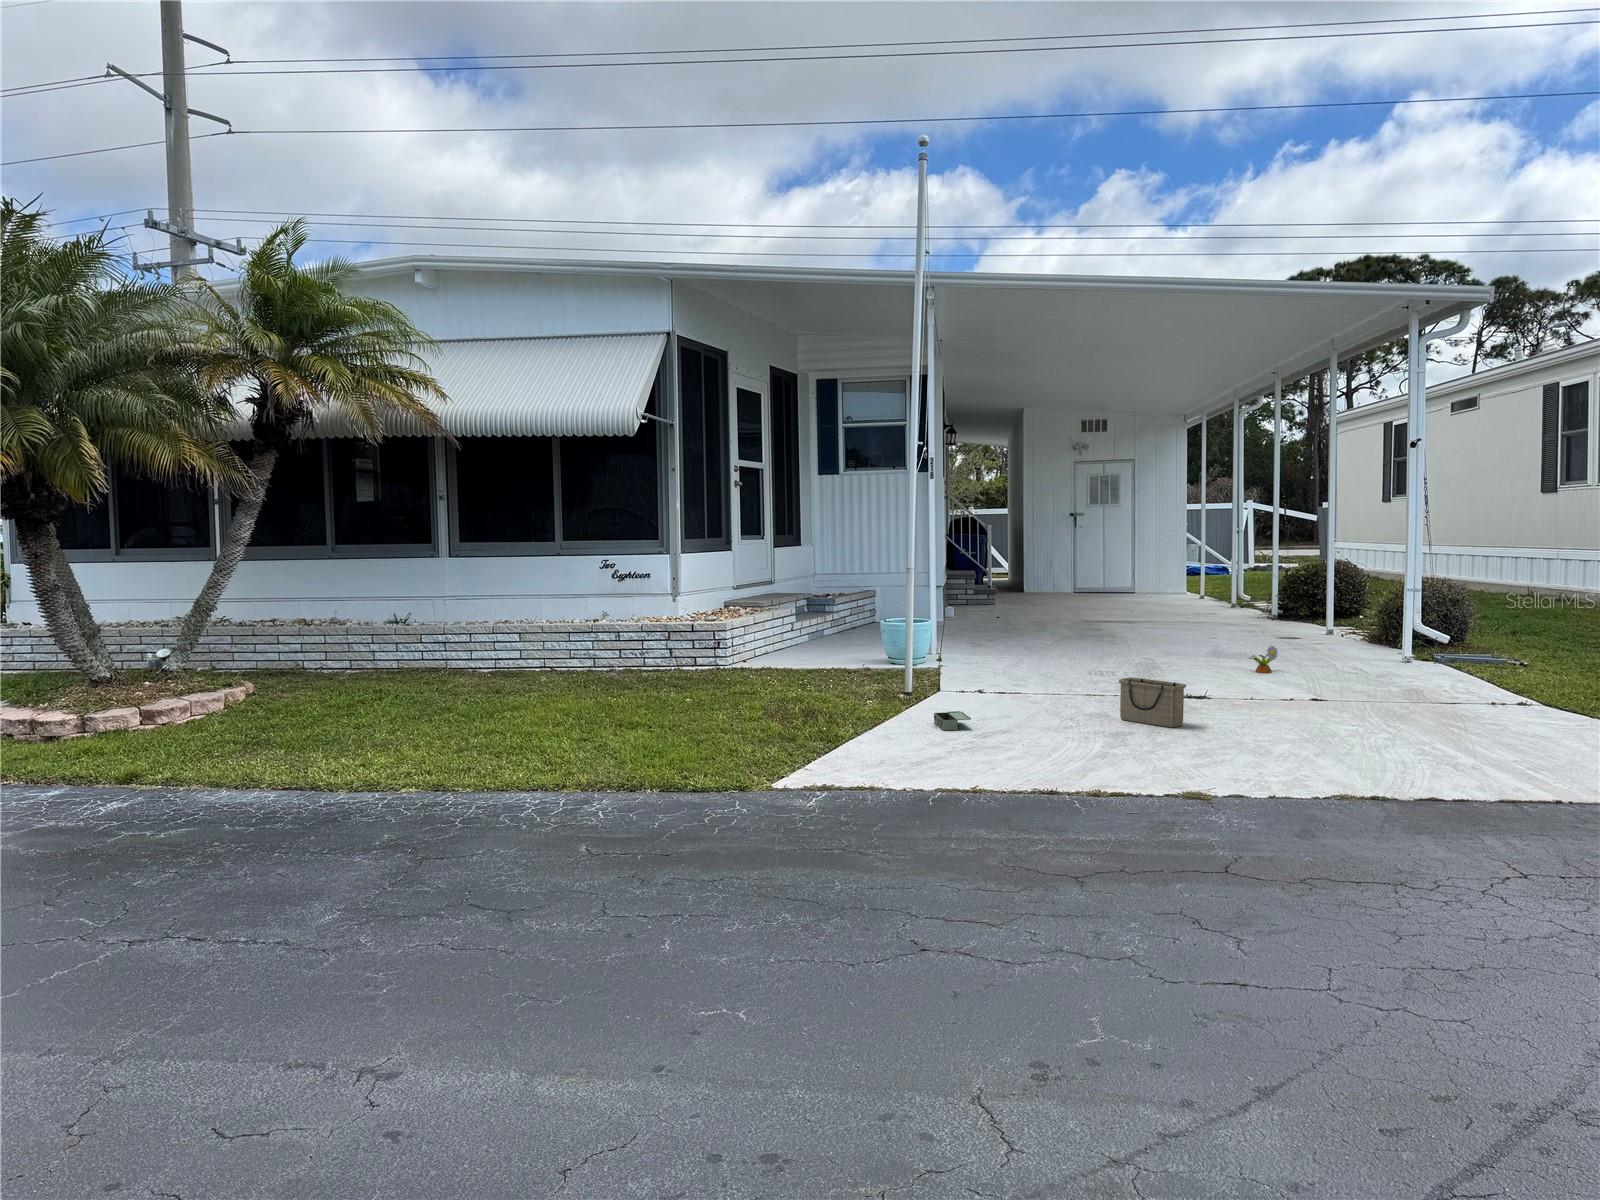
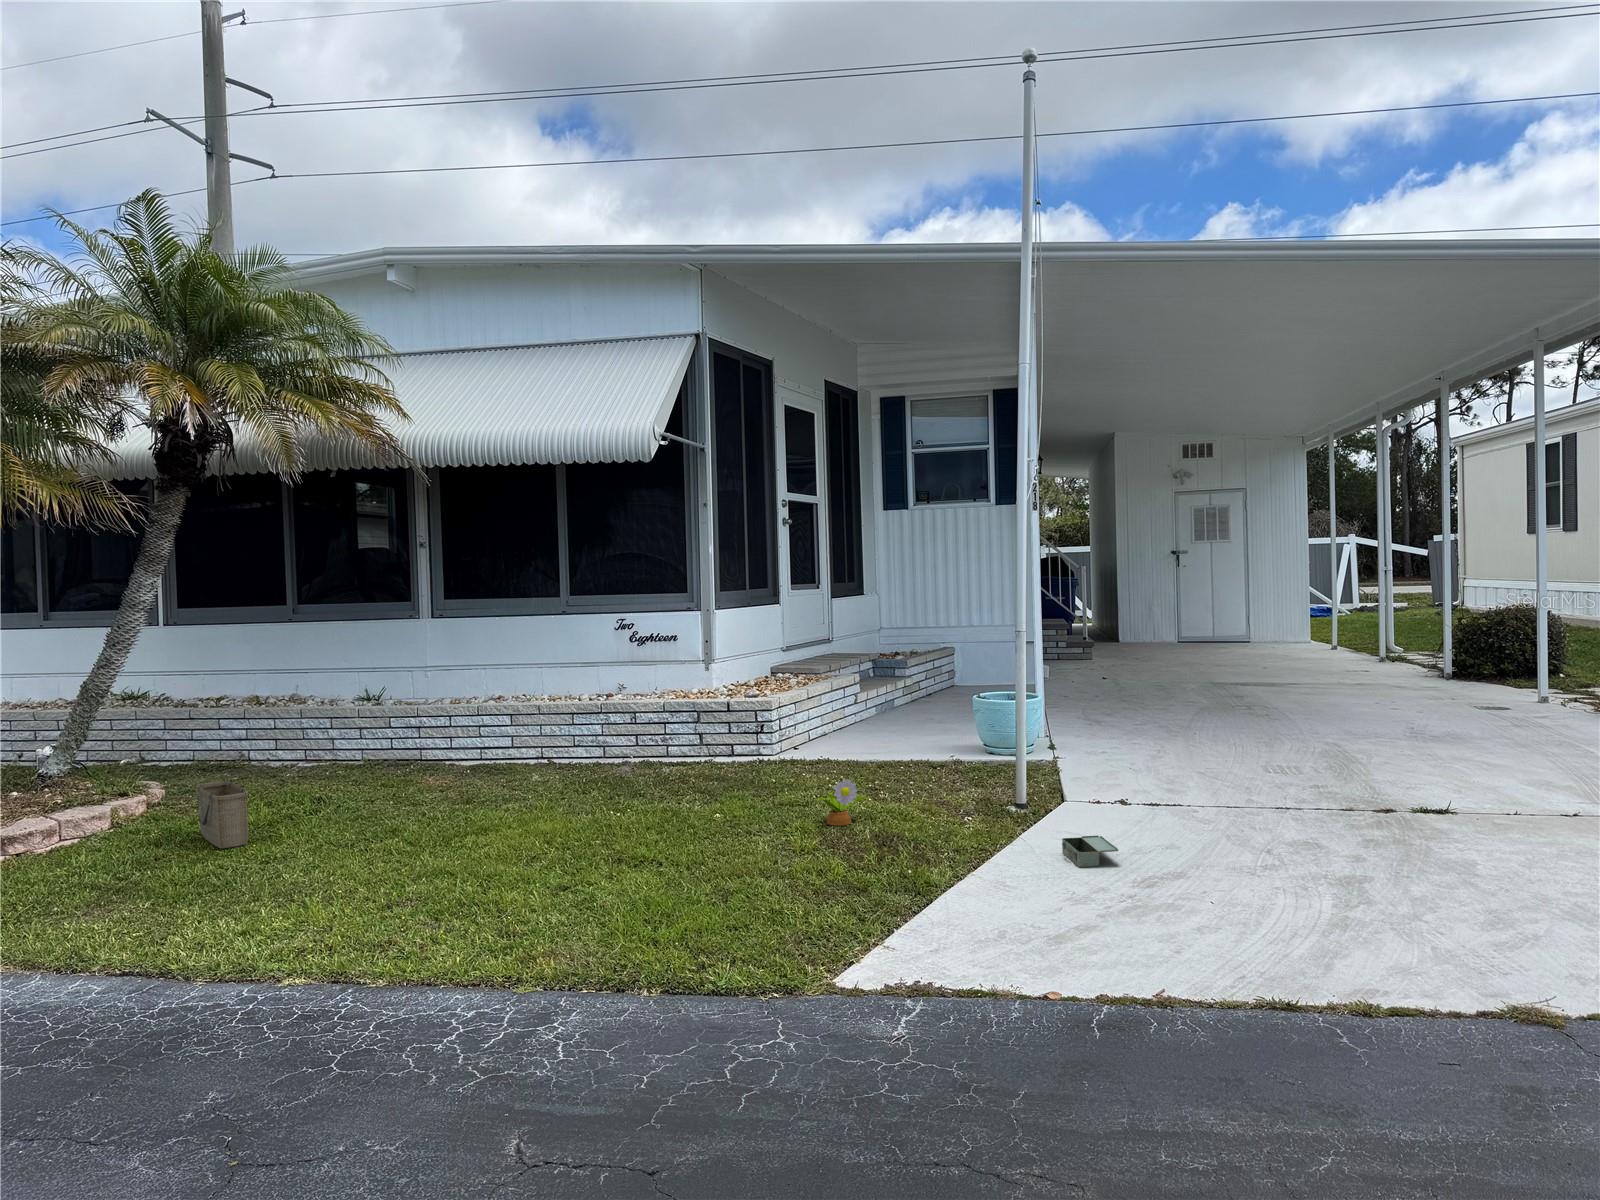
decorative plant: present [1249,645,1278,673] -> present [817,778,863,826]
basket: present [1119,677,1186,727] -> present [196,781,248,849]

